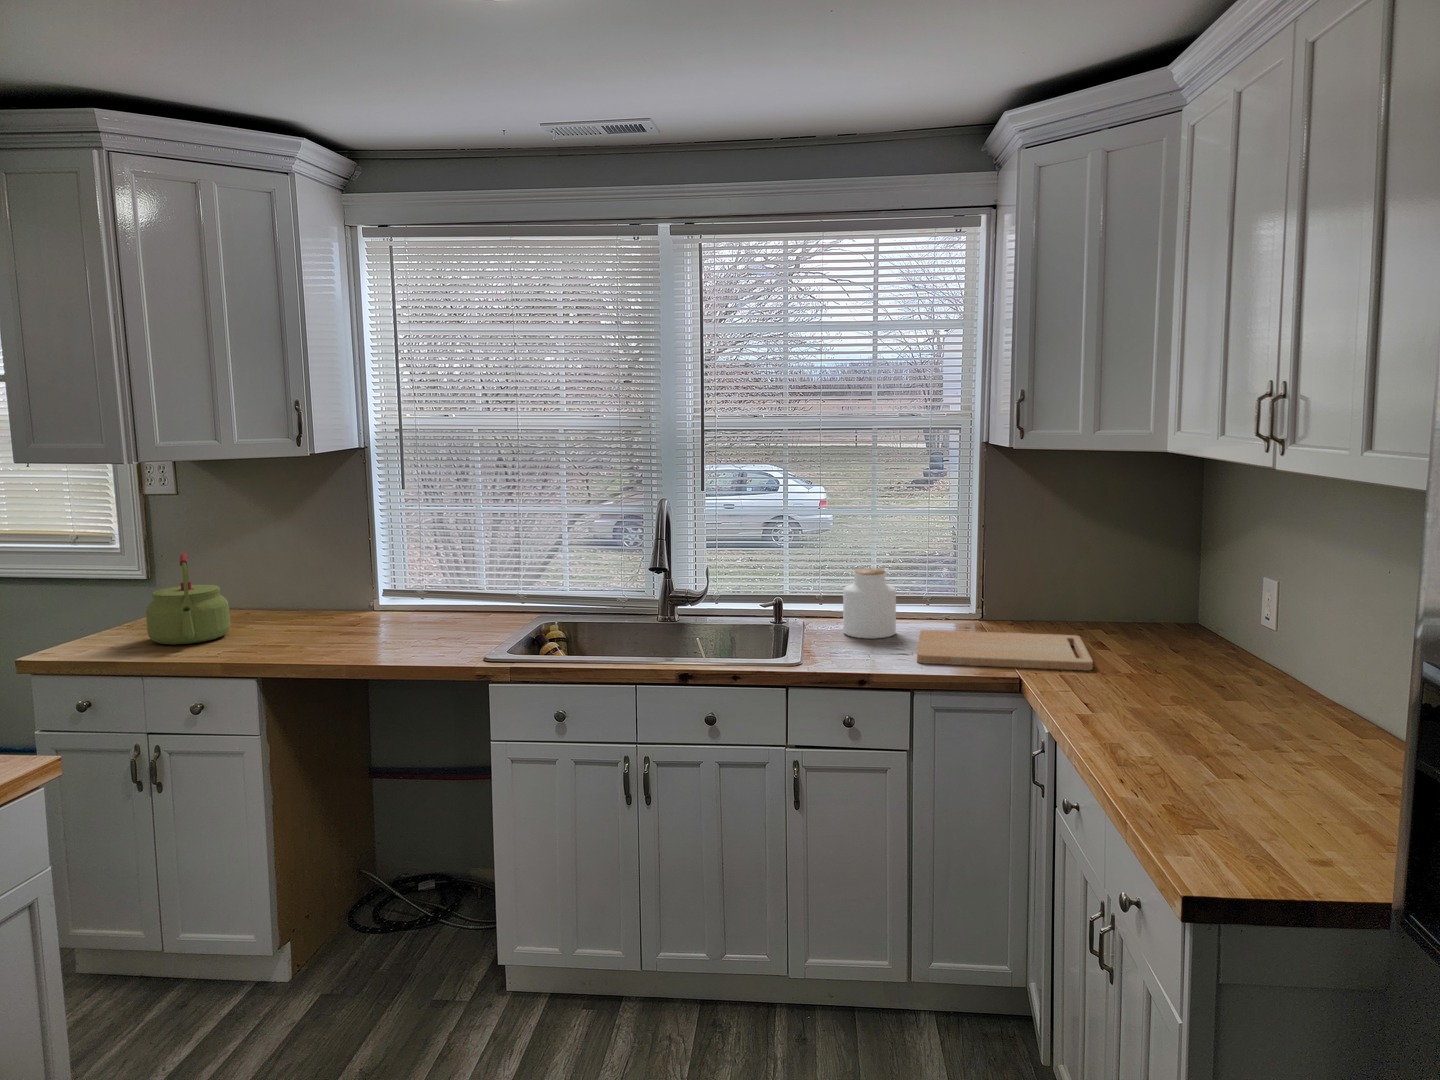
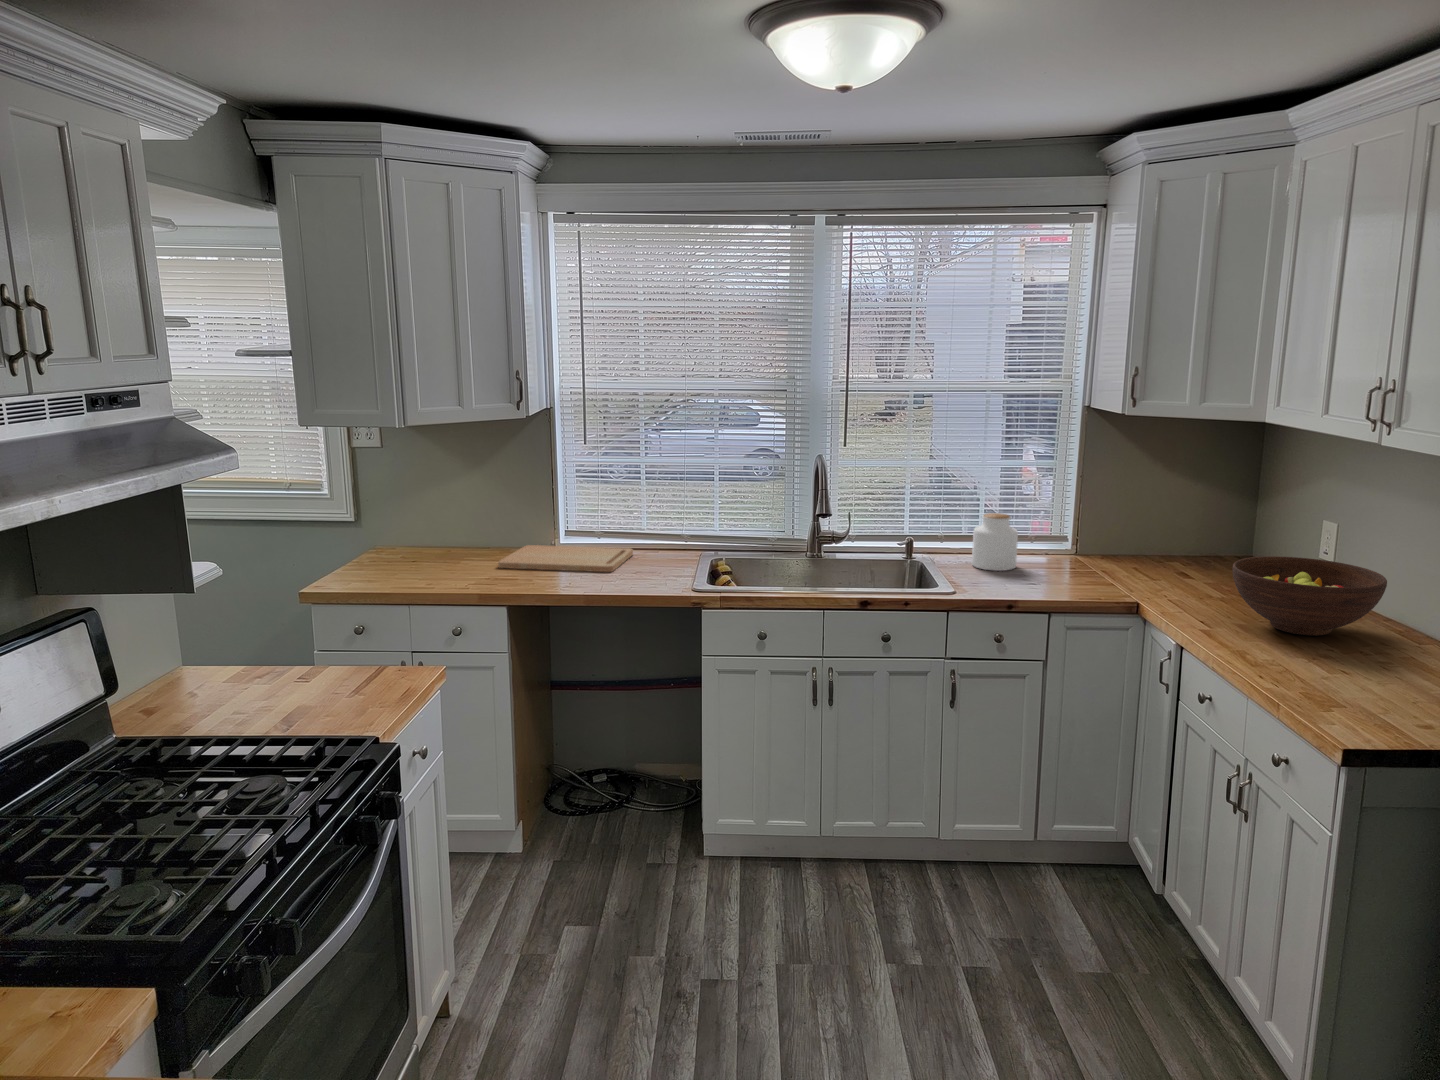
kettle: present [146,553,231,645] -> none [390,500,456,578]
fruit bowl: none [1113,619,1305,723] -> present [1232,556,1387,636]
cutting board: present [917,630,1093,670] -> present [498,545,633,572]

